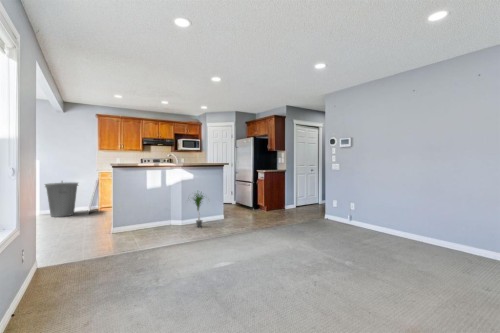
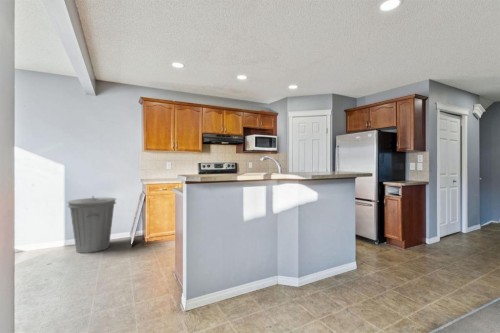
potted plant: present [194,193,203,227] -> none [311,218,363,297]

